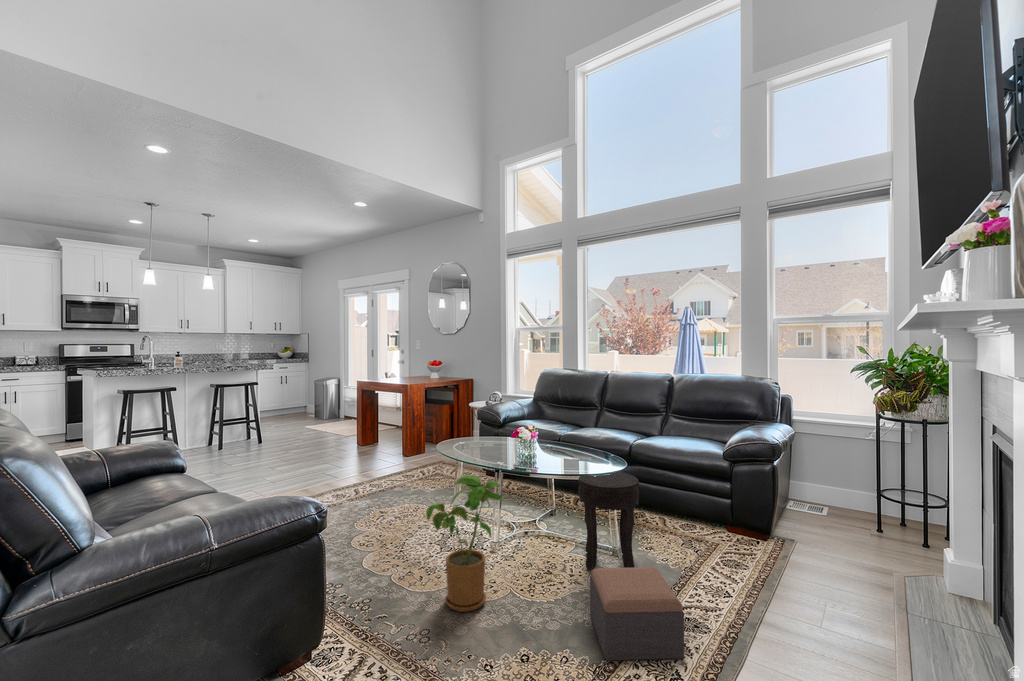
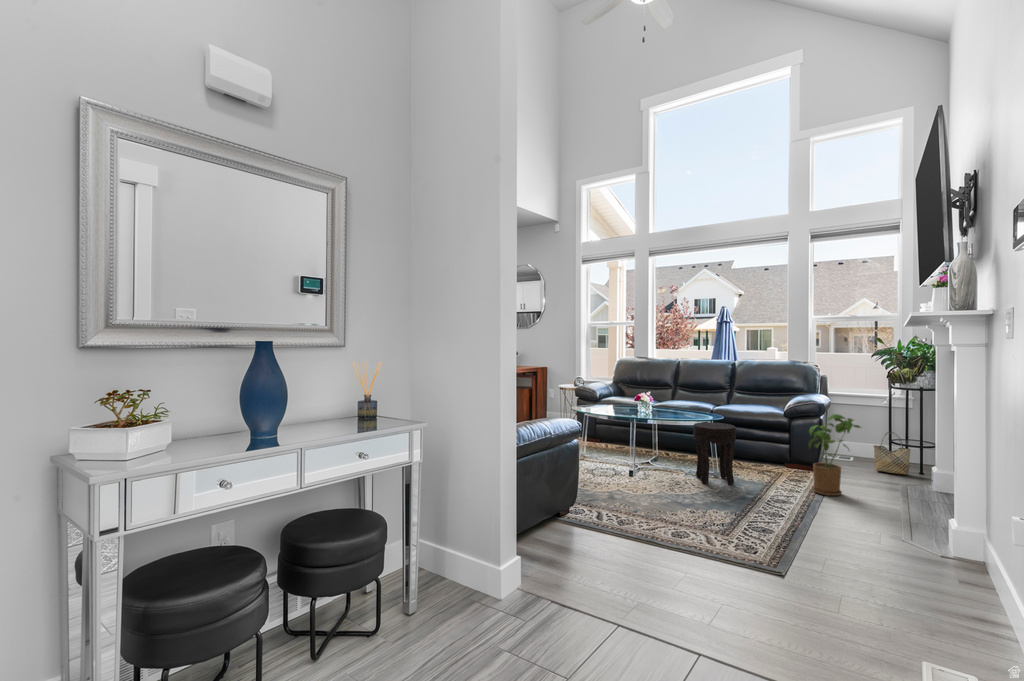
house plant: present [426,475,503,612] -> present [809,414,861,496]
woven basket: none [853,484,909,551] -> present [874,432,910,475]
footstool: present [590,567,684,660] -> none [720,471,784,515]

